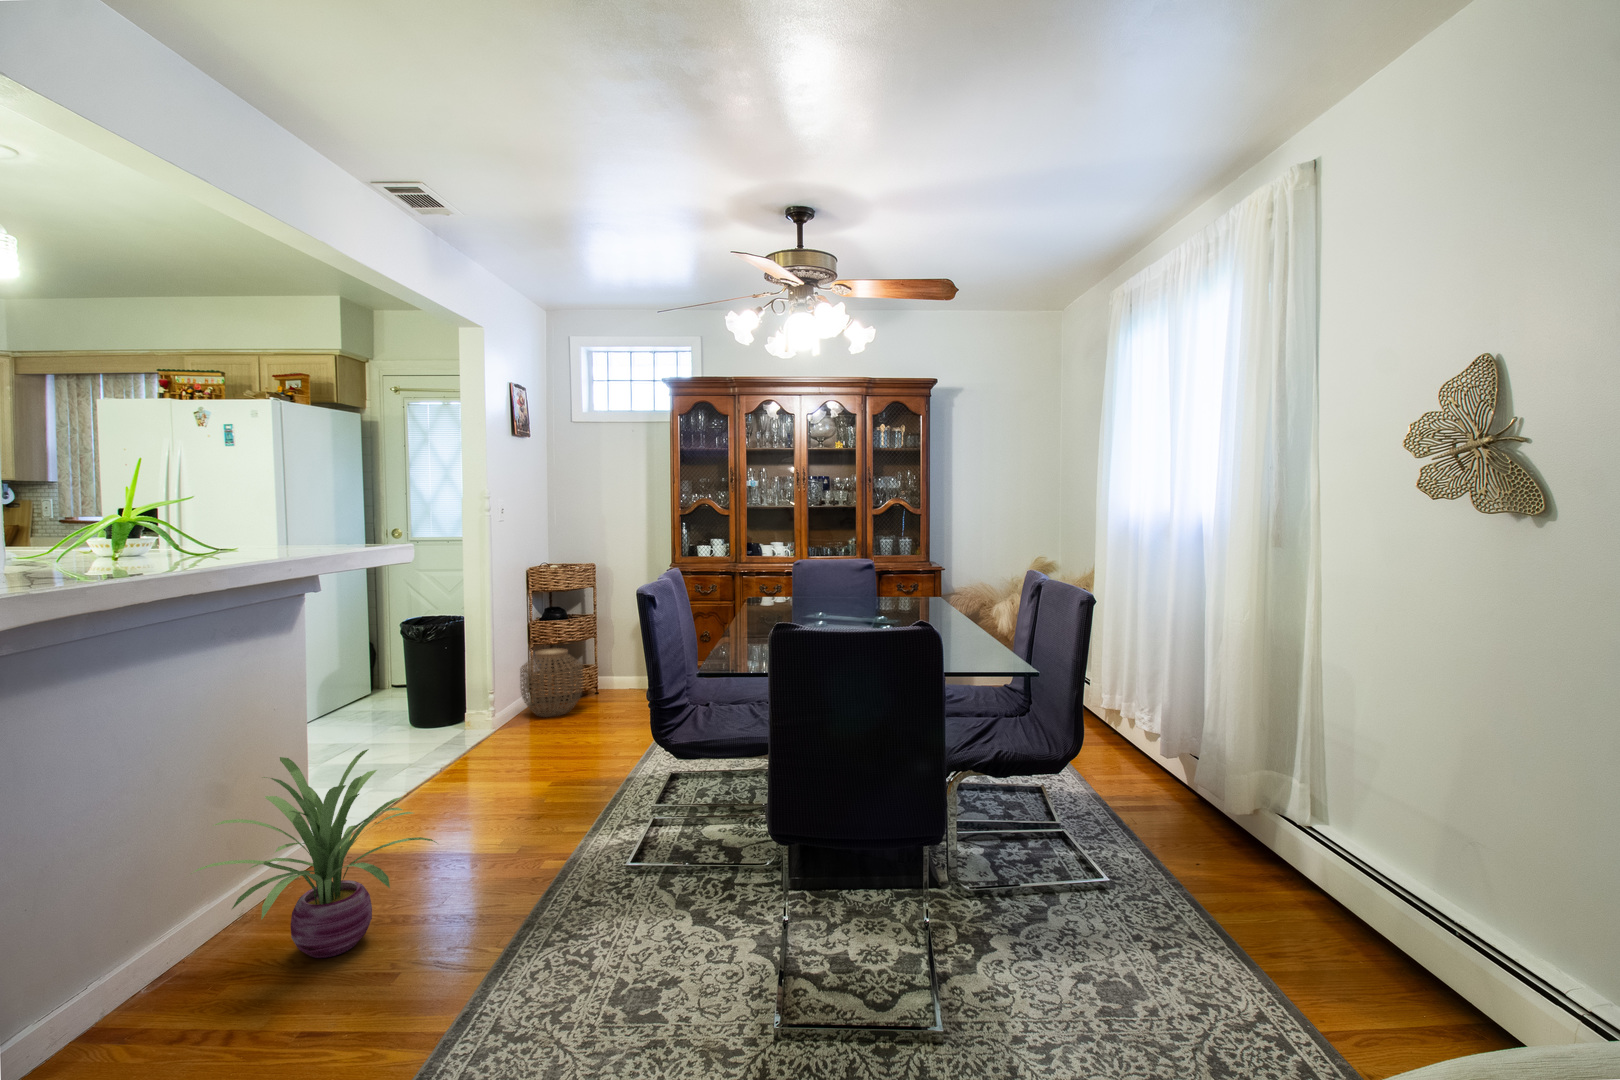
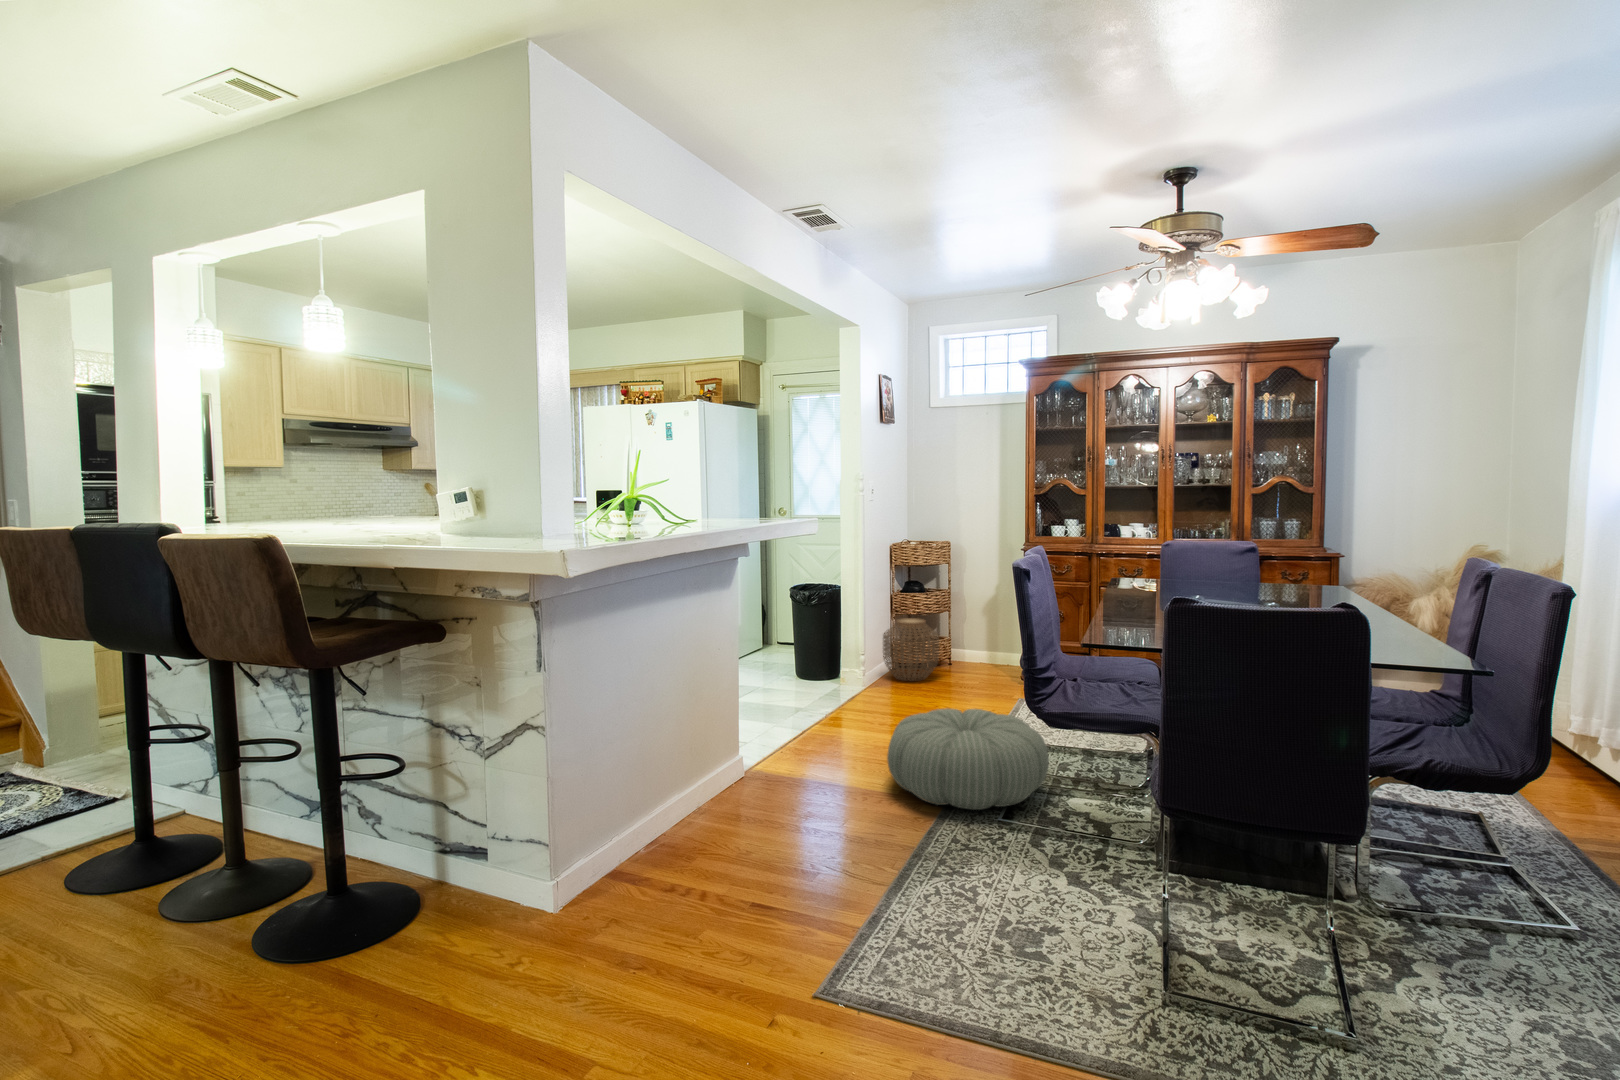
pouf: none [505,743,683,856] -> present [887,708,1049,810]
decorative plant: present [194,749,437,958] -> none [664,688,844,853]

